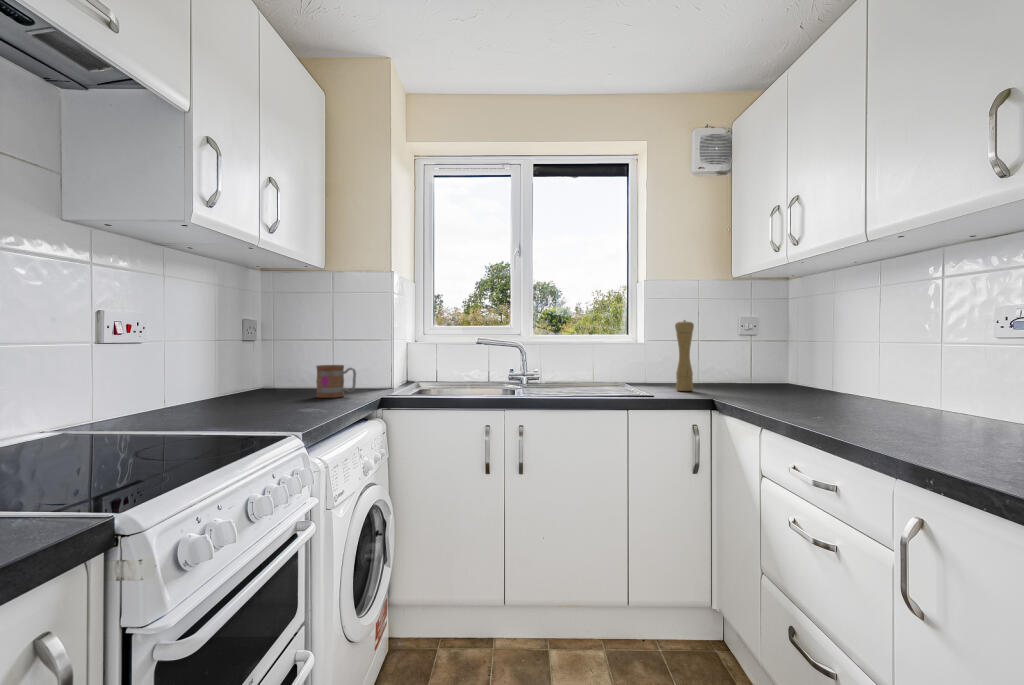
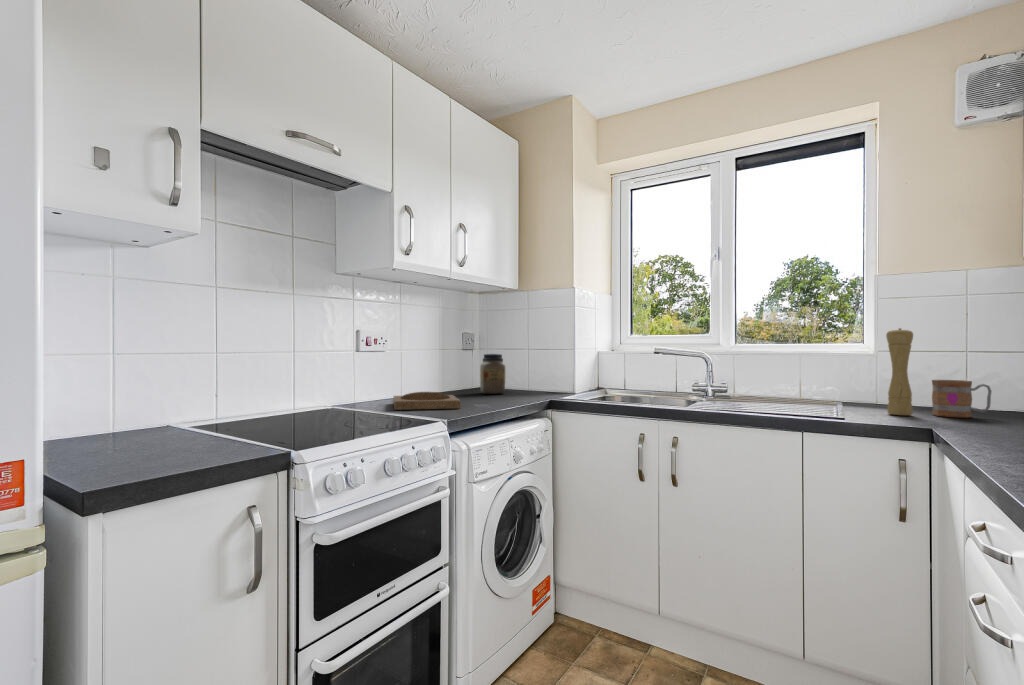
jar: none [270,345,306,394] -> present [480,354,505,394]
mug: present [316,365,356,398] -> present [932,380,991,418]
tray: none [167,395,284,423] -> present [393,392,460,410]

